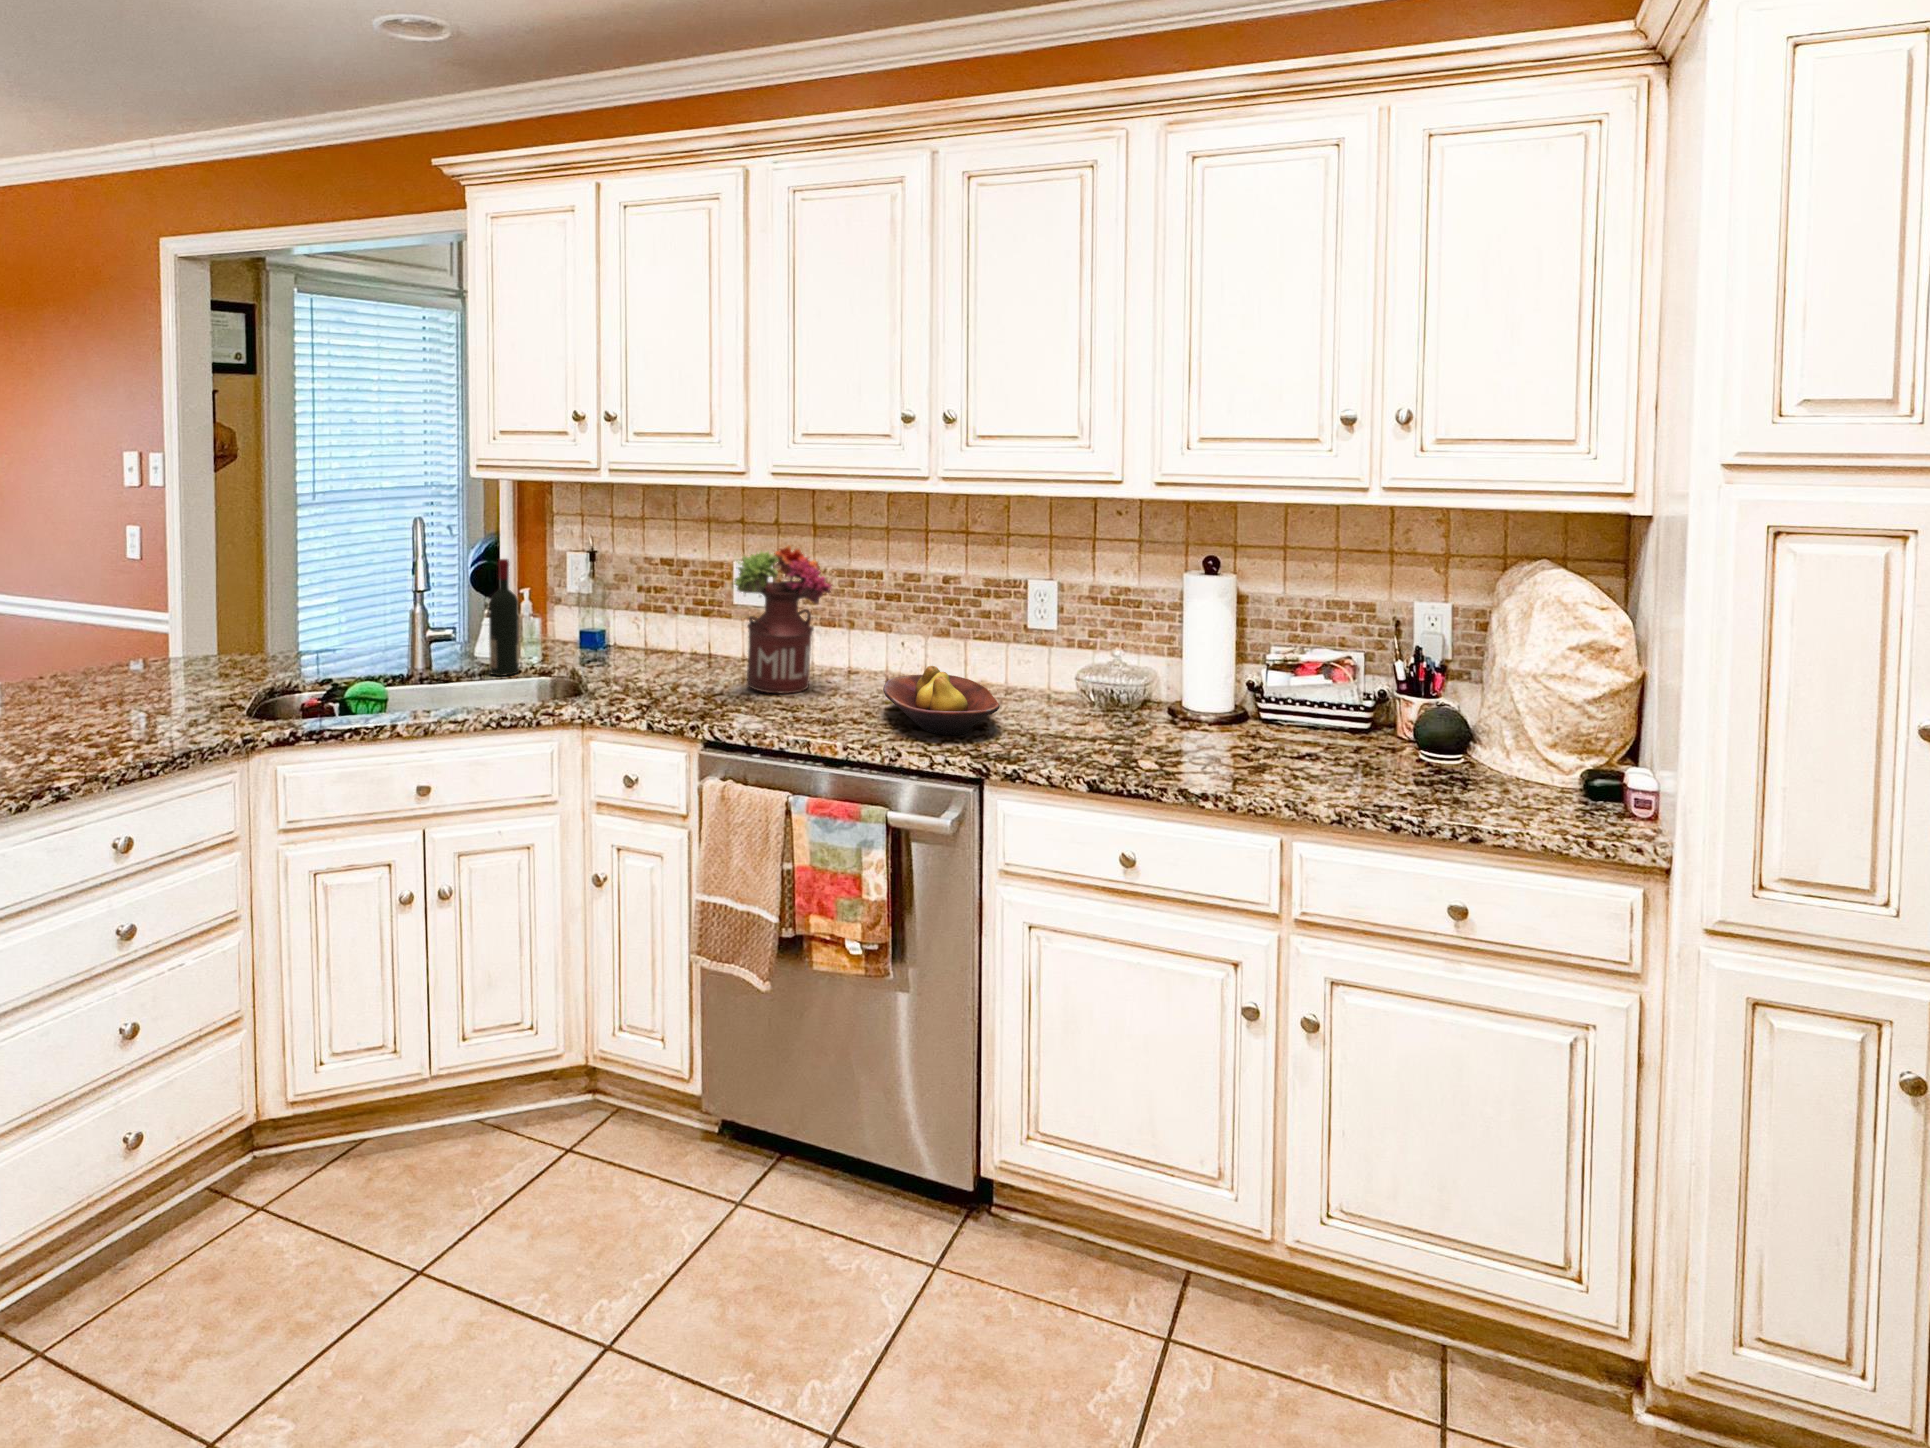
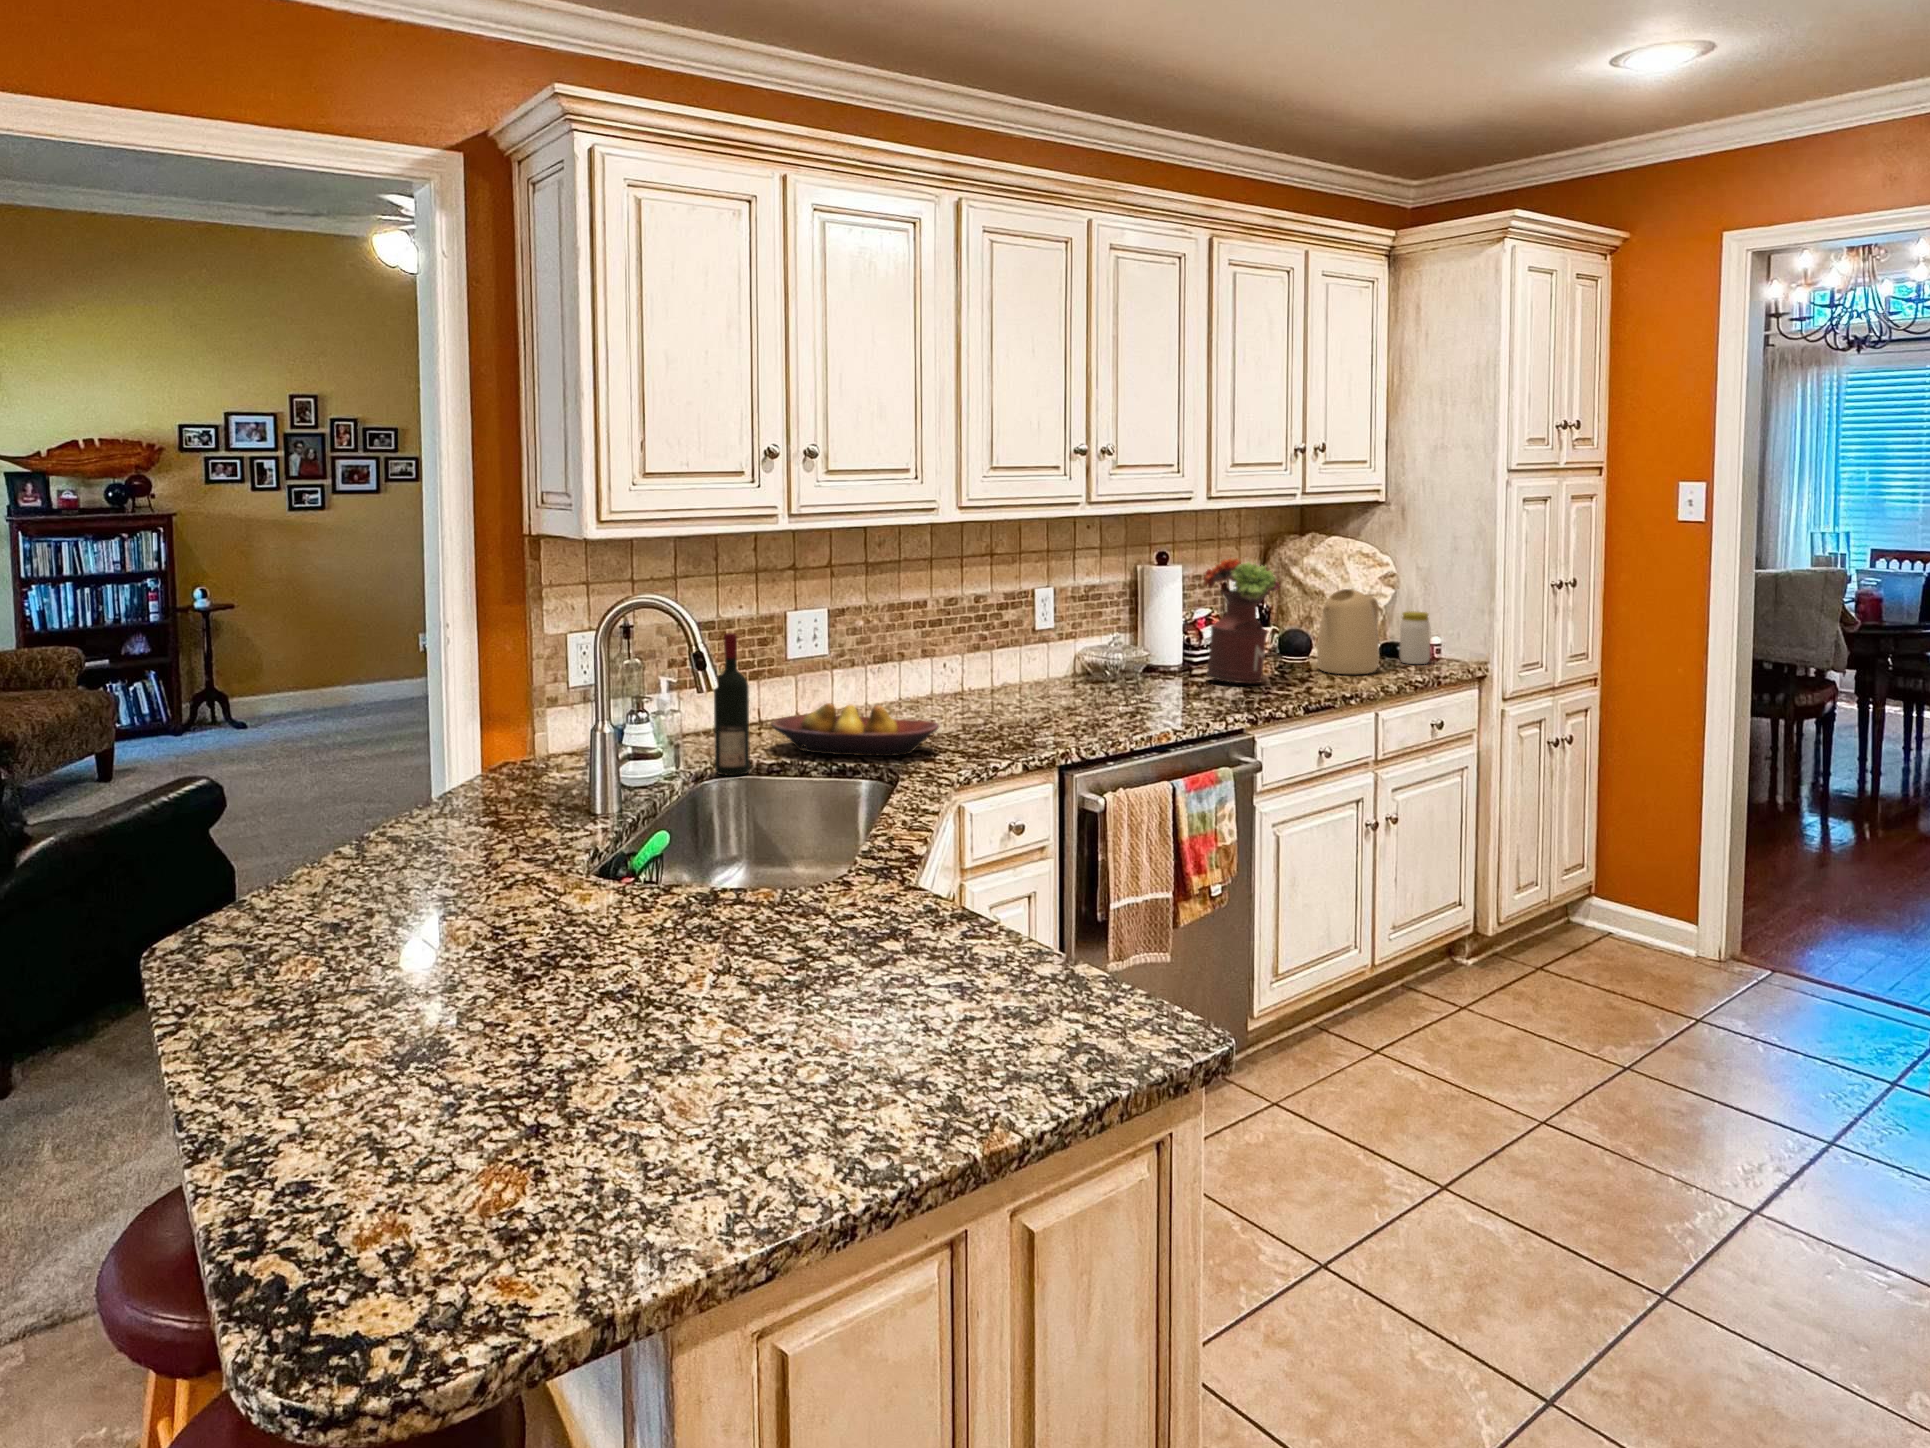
flower arrangement: present [734,546,832,693] -> present [1202,559,1280,683]
kettle: none [1301,649,1452,794] -> present [1317,589,1379,674]
fruit bowl: present [883,666,1000,735] -> present [771,703,939,756]
jar: none [1513,715,1574,817] -> present [1400,611,1430,664]

